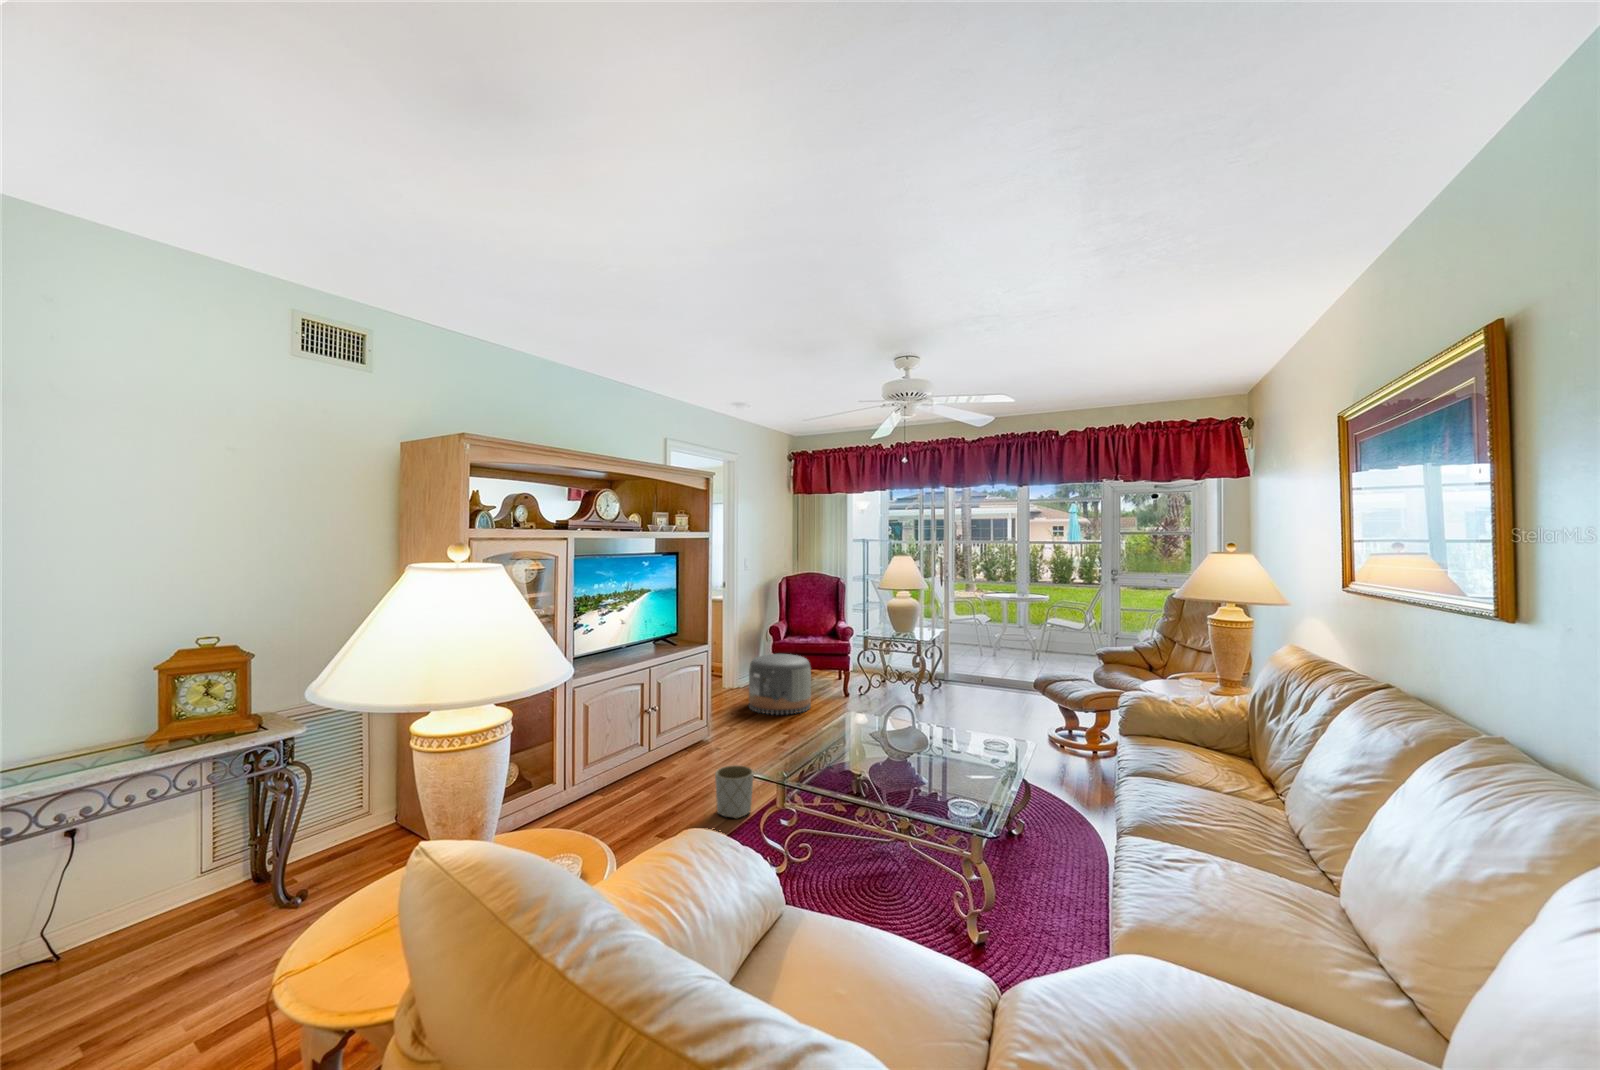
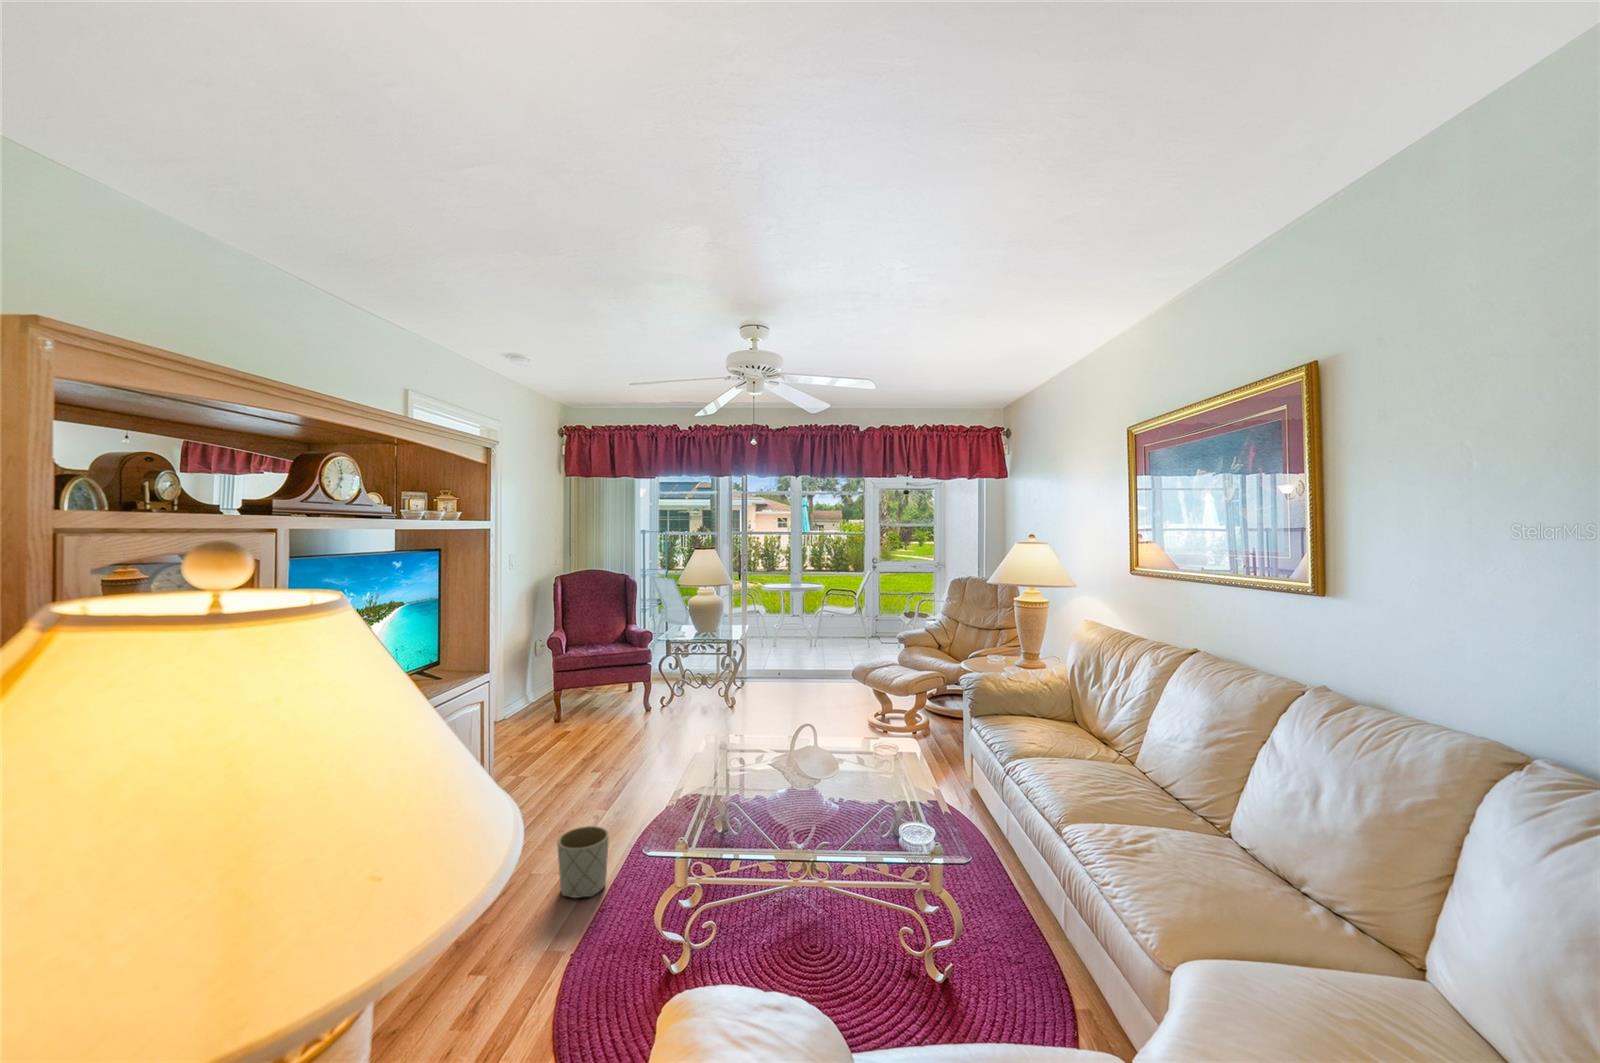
pouf: present [749,654,811,715] -> none [532,671,611,747]

